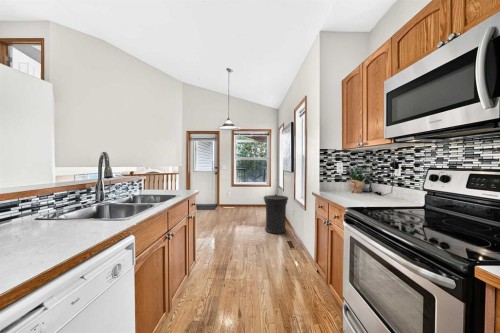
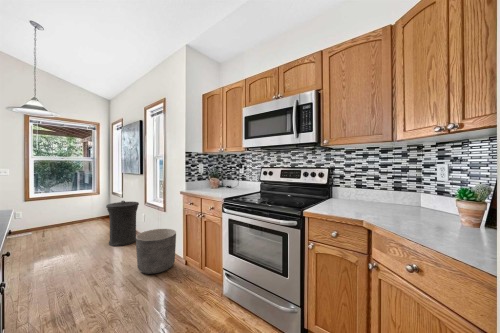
planter: none [272,226,309,271] -> present [136,229,176,274]

